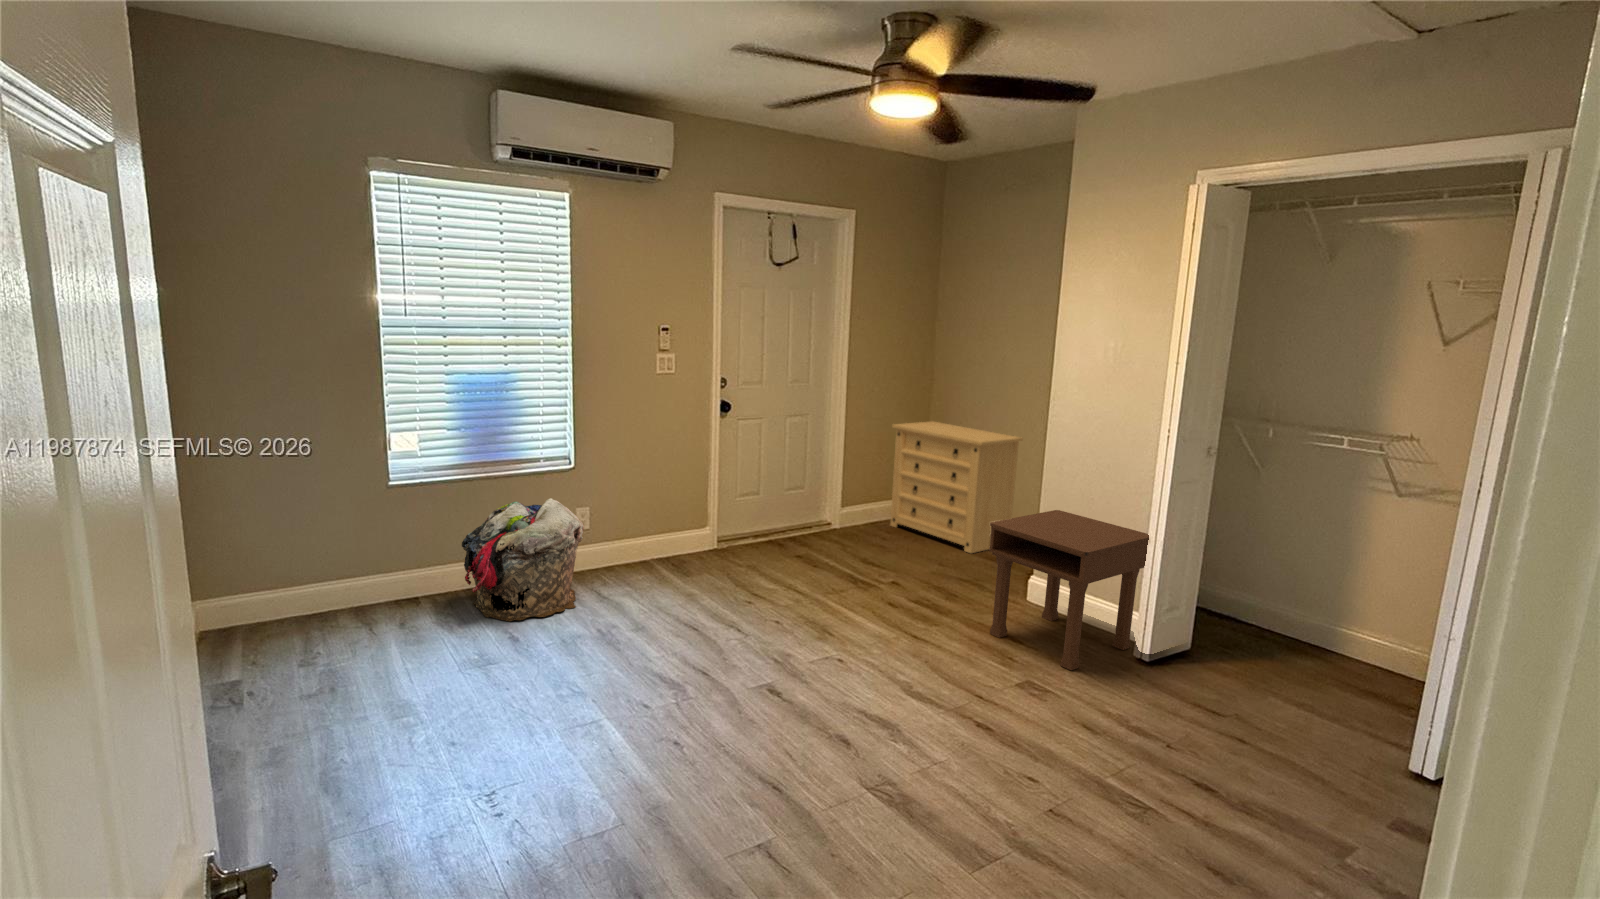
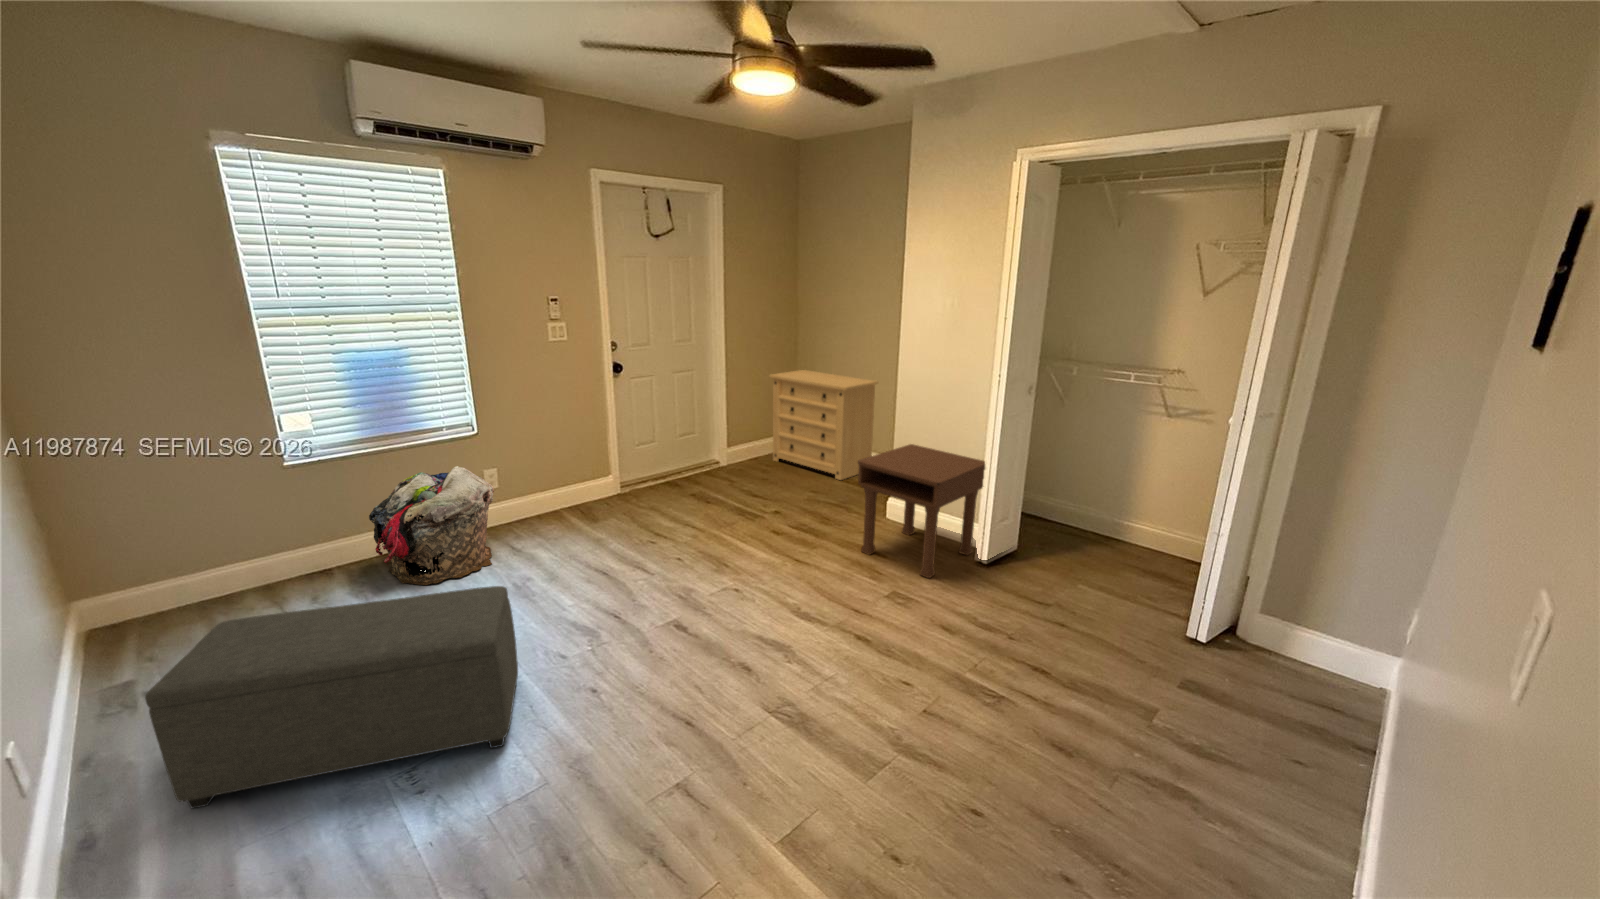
ottoman: none [273,616,600,799] -> present [145,586,518,809]

